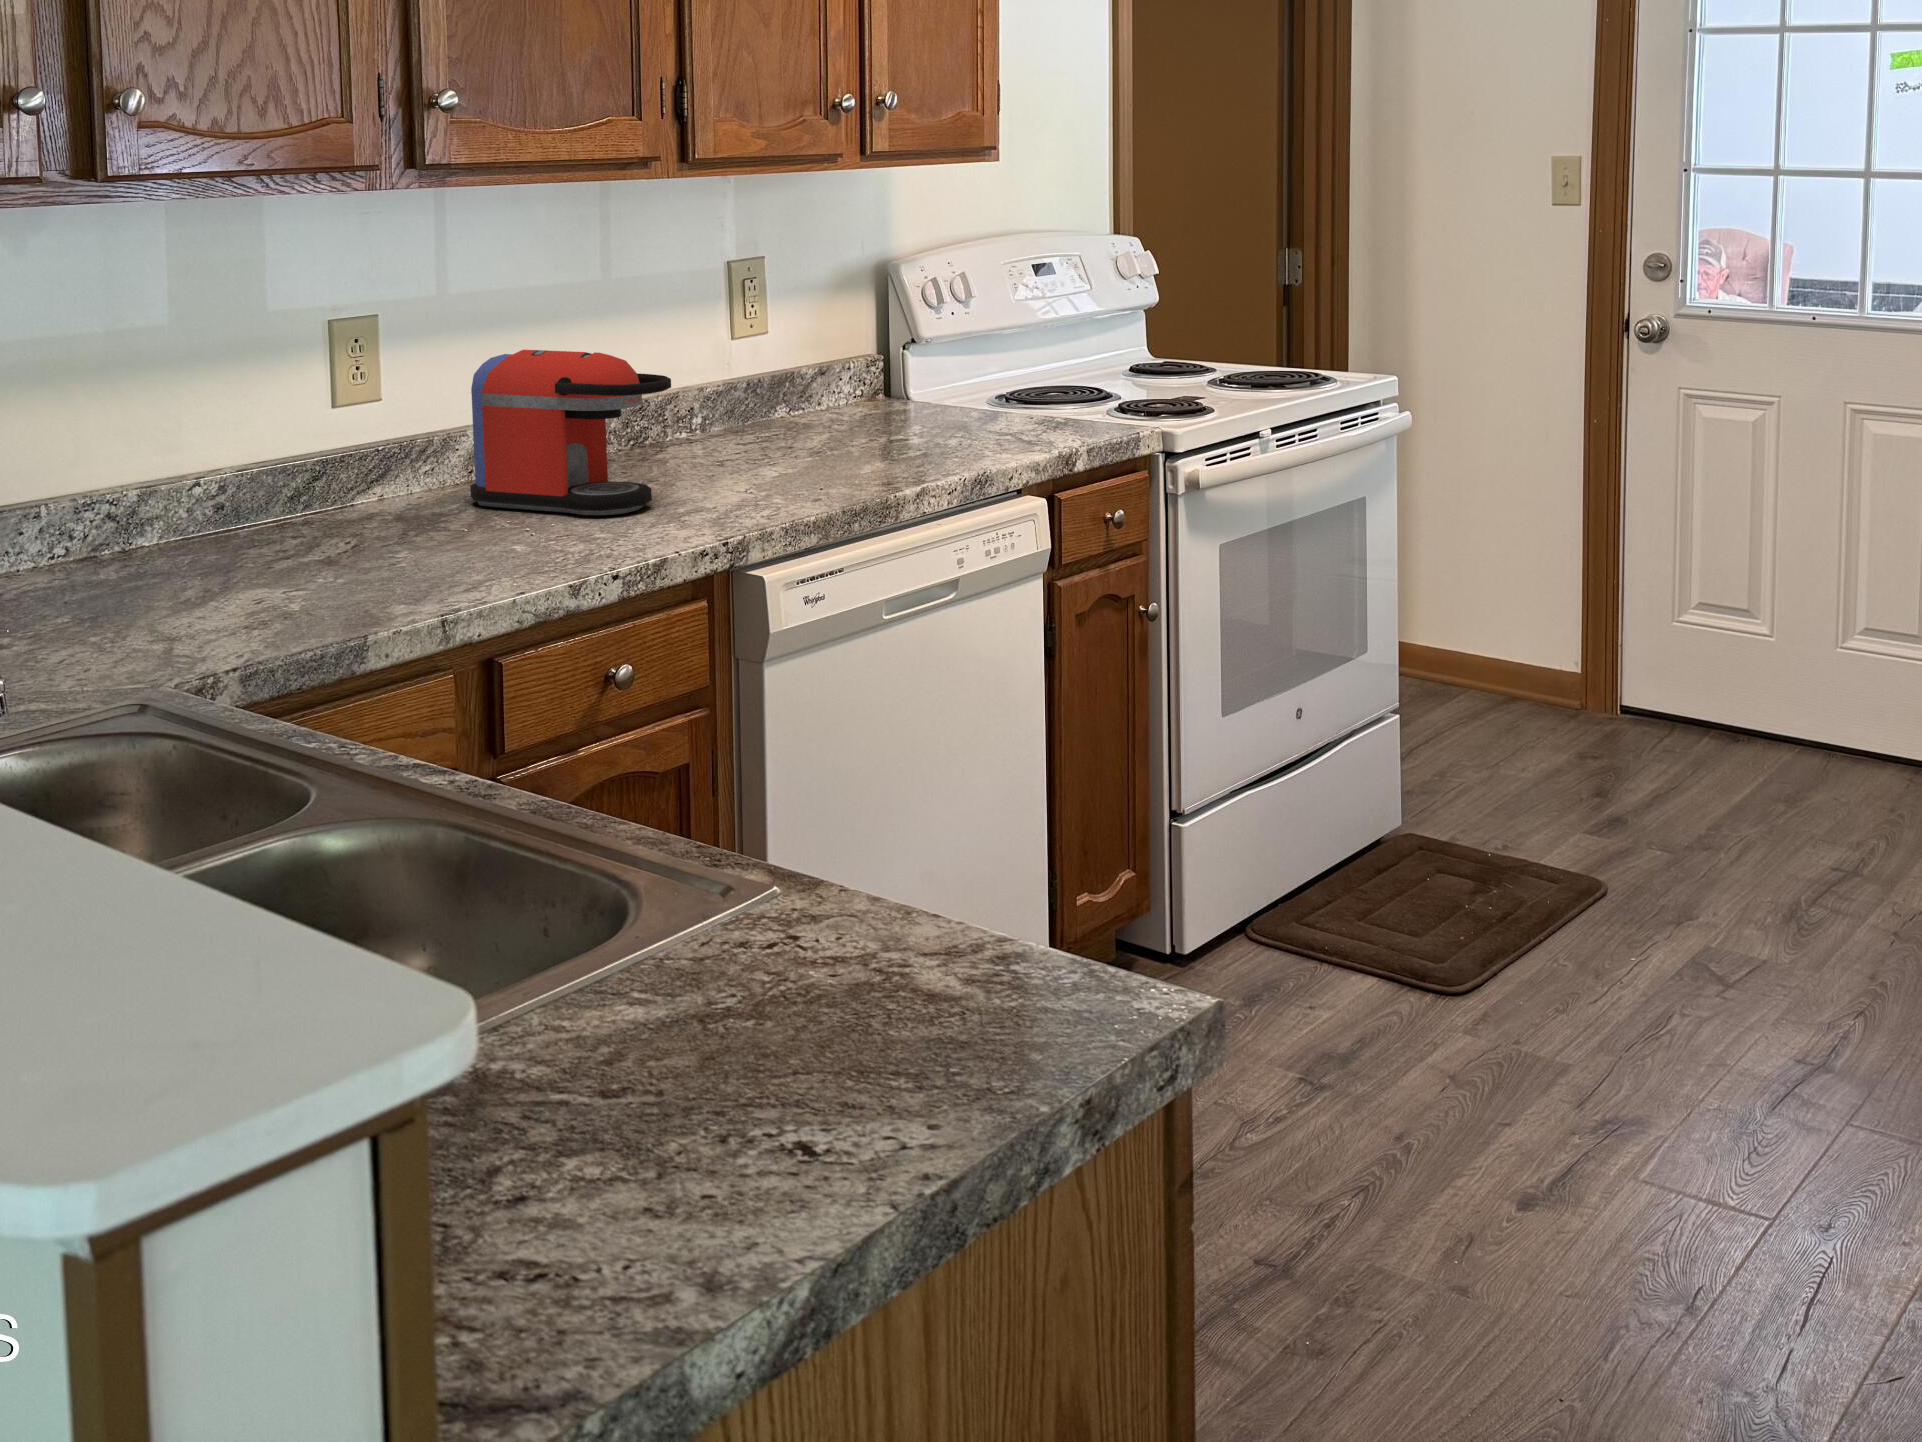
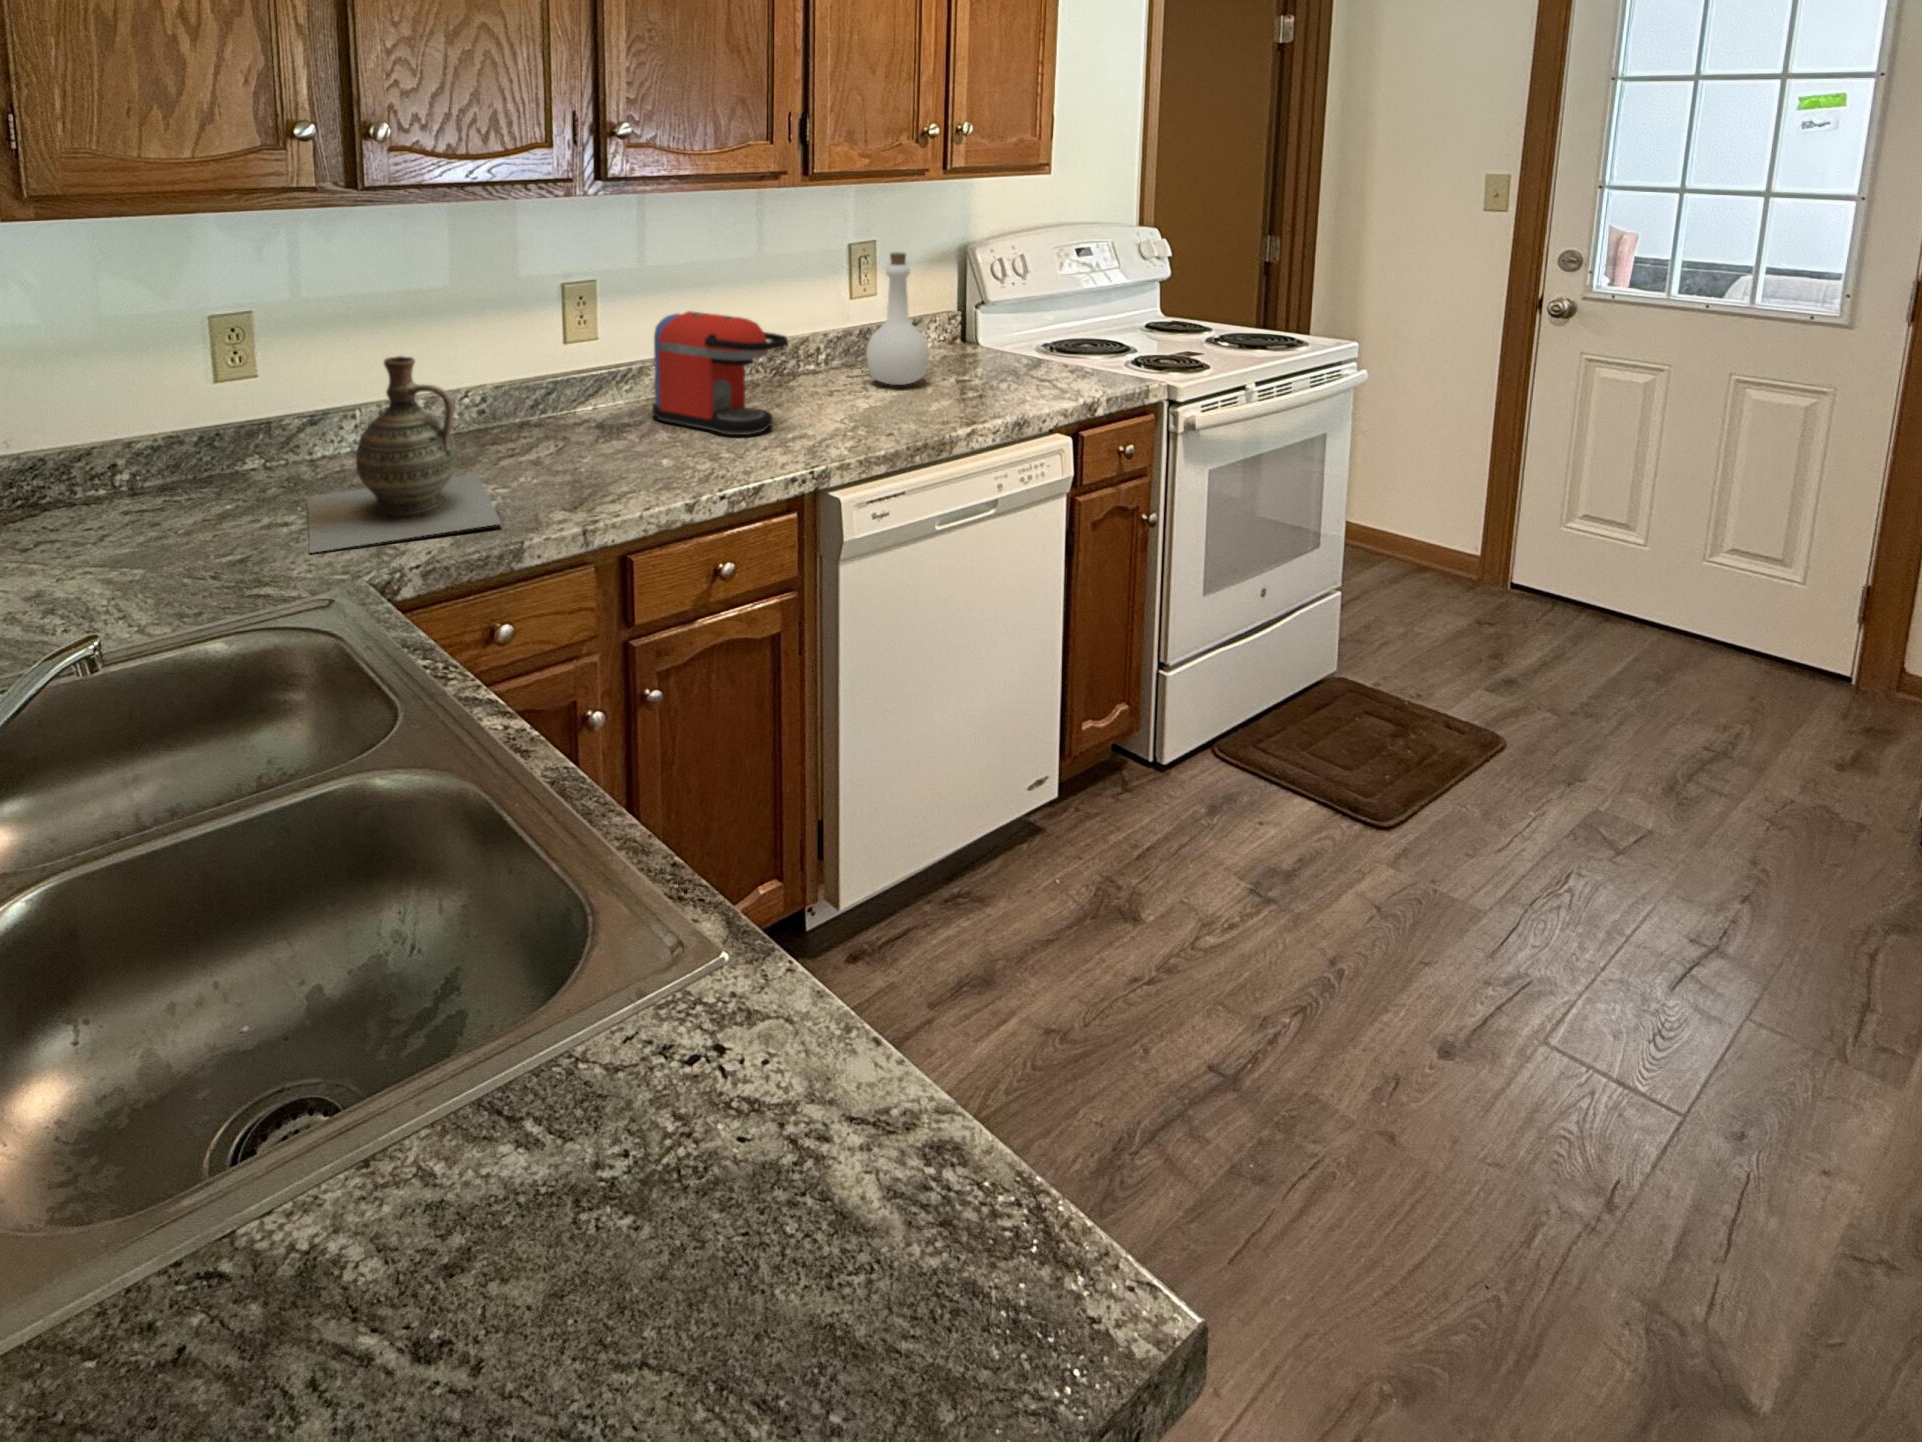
bottle: none [762,266,848,450] -> present [867,252,929,385]
ceramic jug: none [19,404,330,666] -> present [307,356,501,553]

